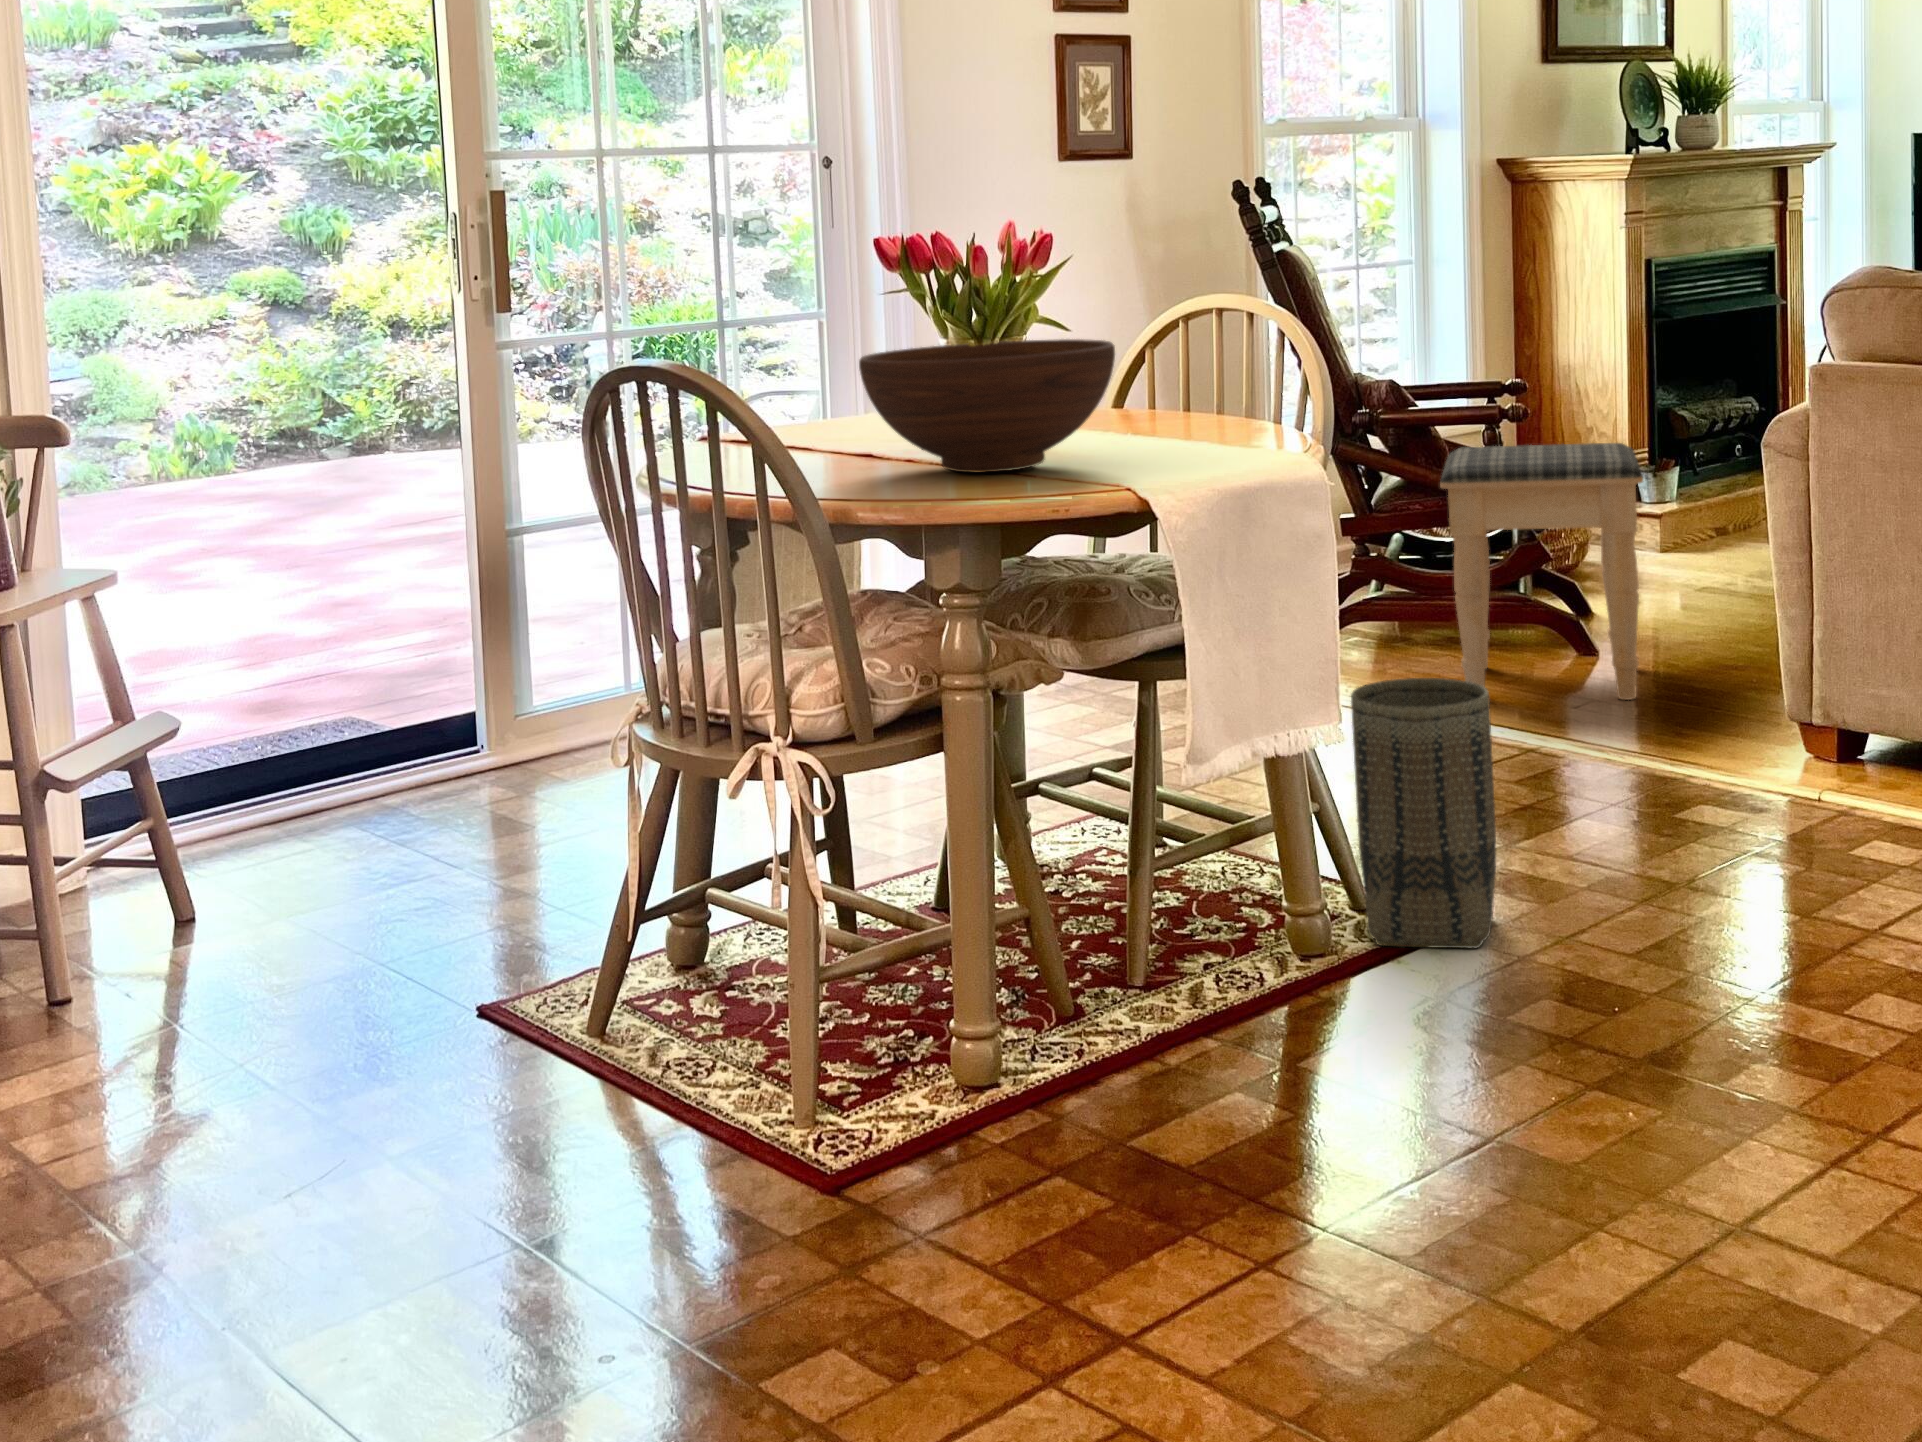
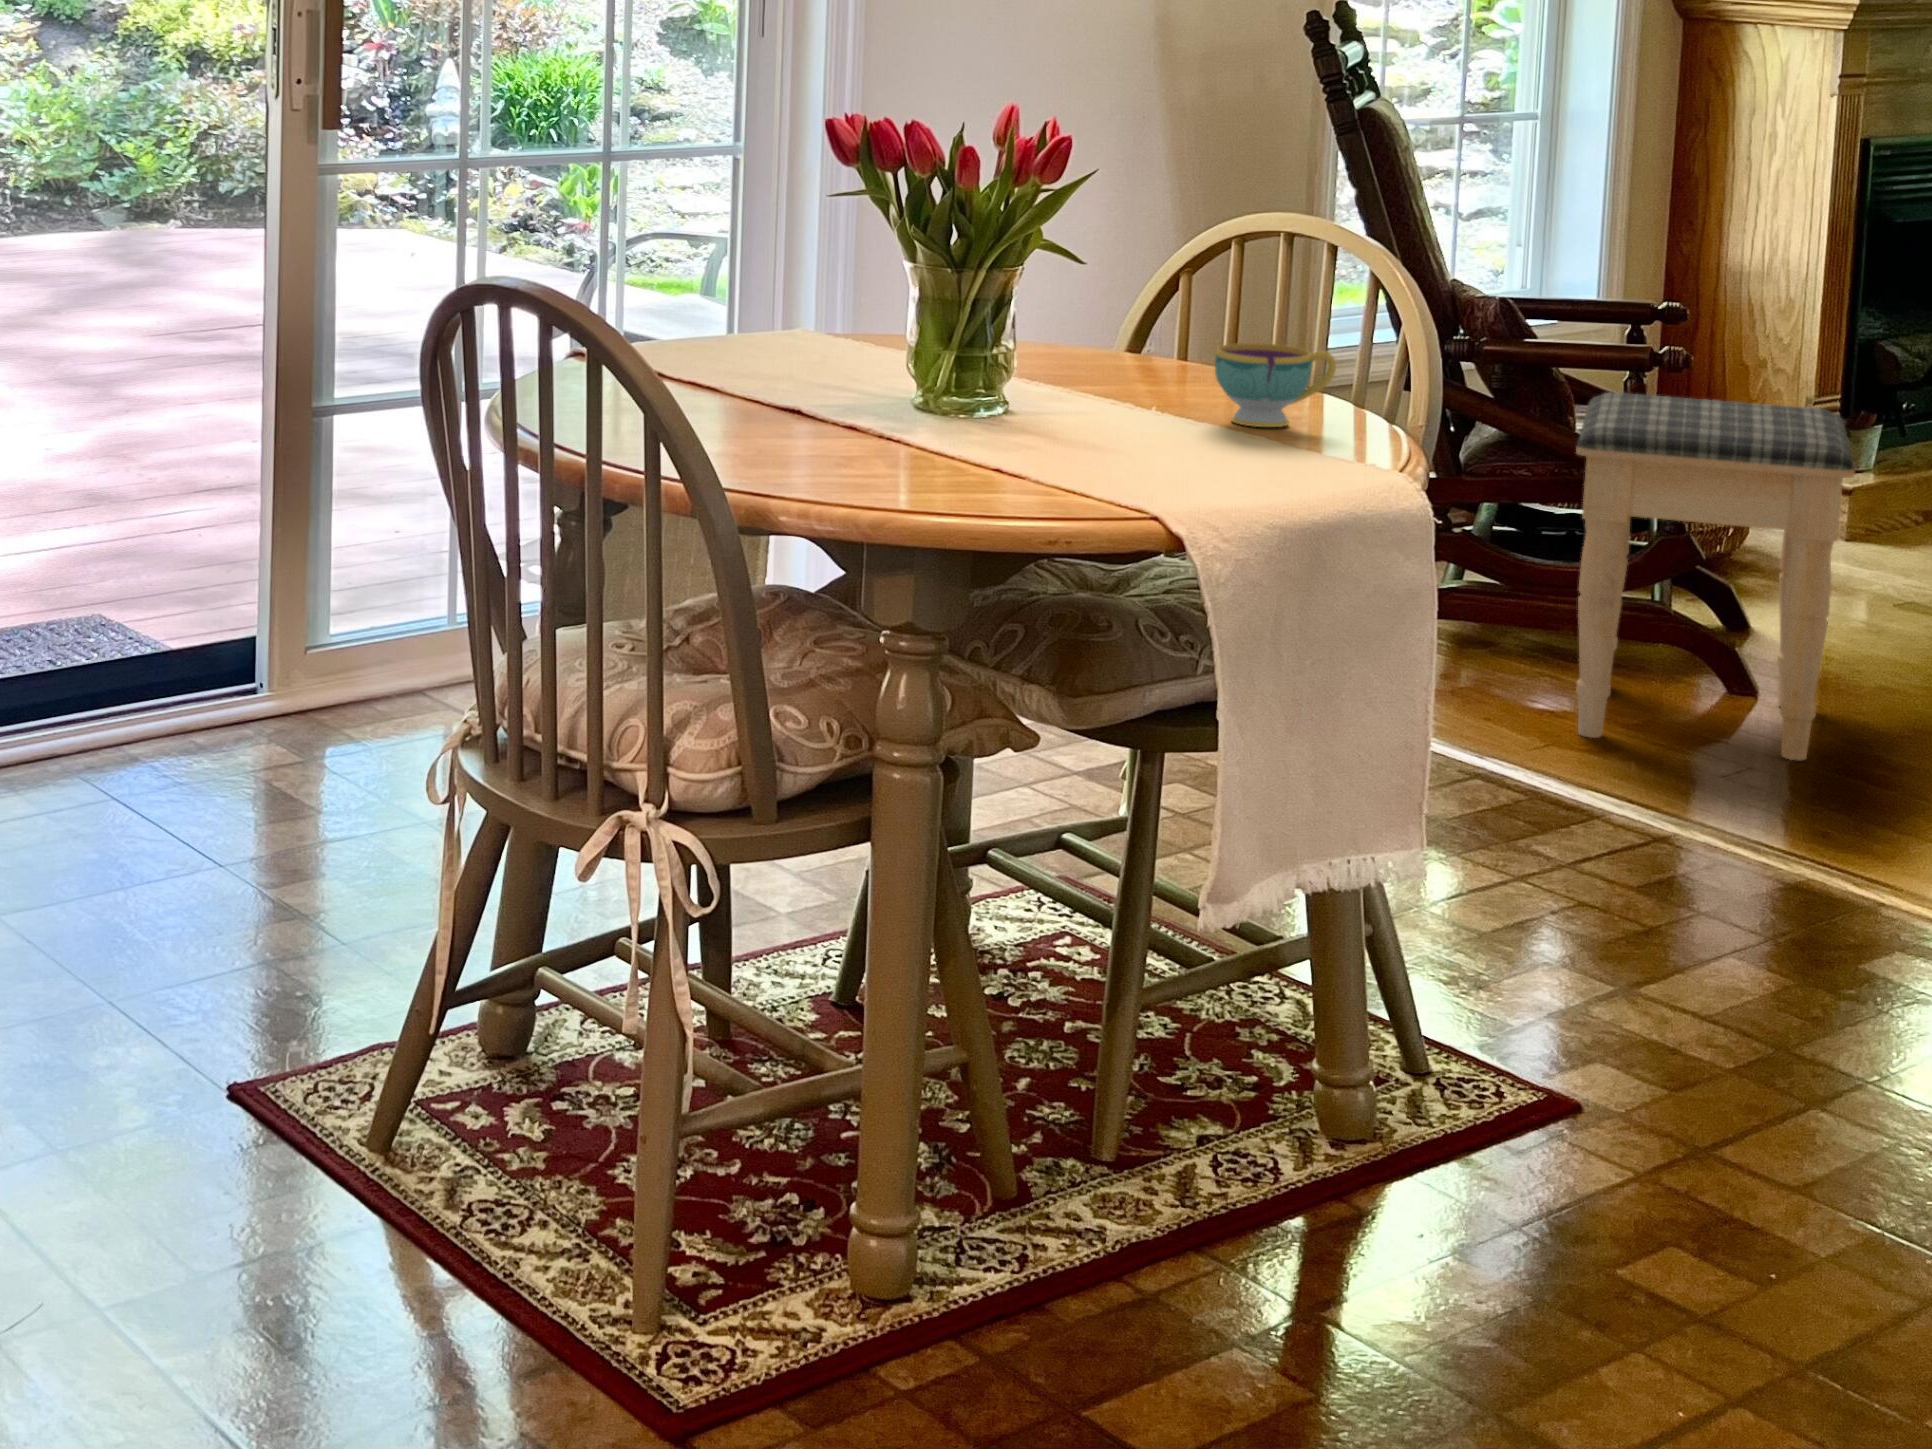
fruit bowl: present [859,339,1115,473] -> none [809,266,1164,460]
teacup: none [1159,384,1246,443] -> present [1215,343,1336,427]
basket: present [1351,678,1496,948] -> none [1420,769,1624,1147]

